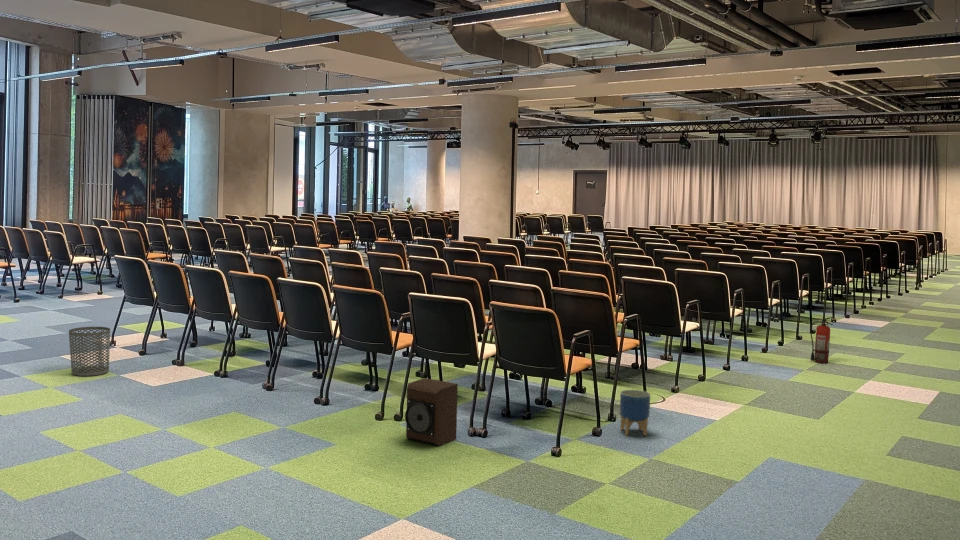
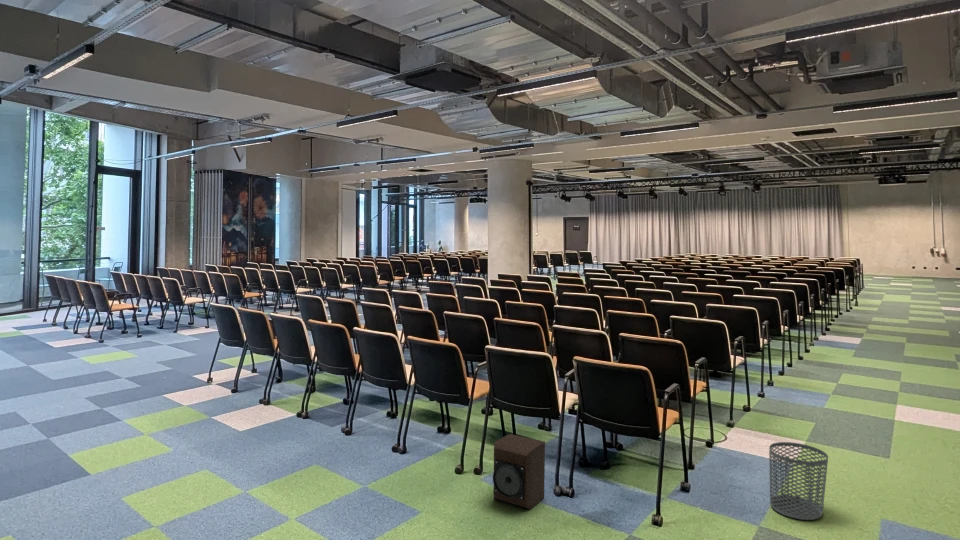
fire extinguisher: present [810,317,834,363] -> none [828,344,852,386]
waste bin: present [69,327,110,376] -> present [769,442,828,520]
planter: present [620,390,650,436] -> none [704,438,737,488]

